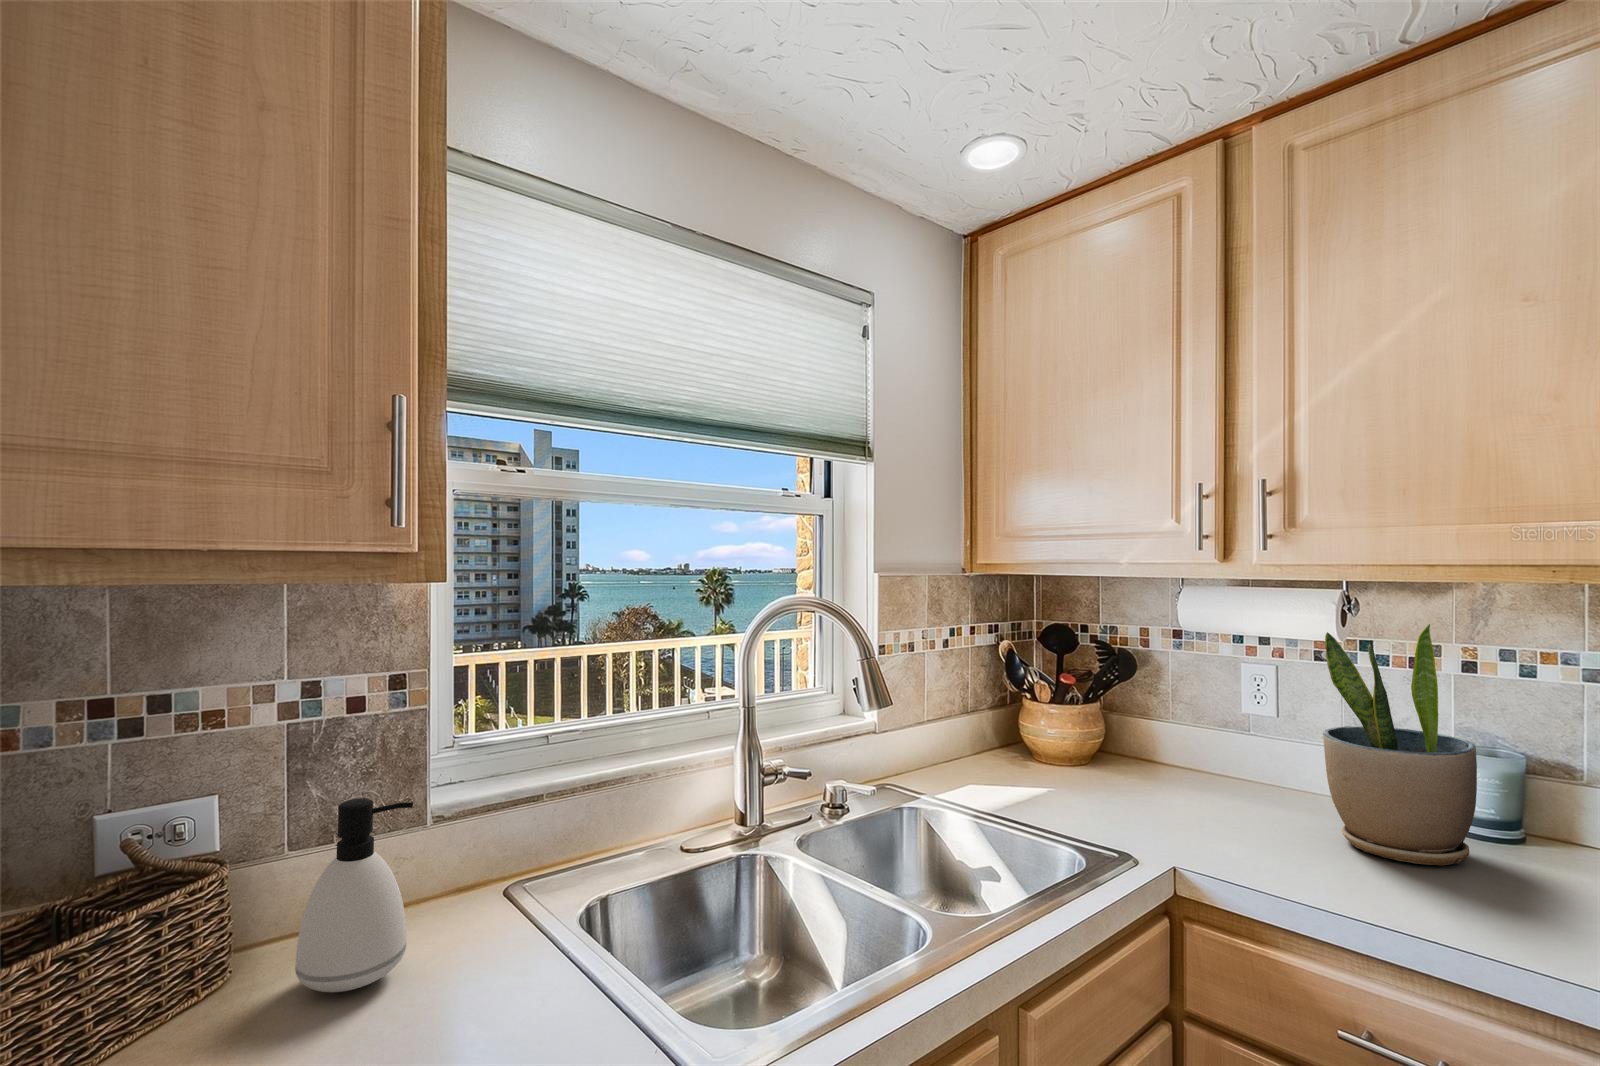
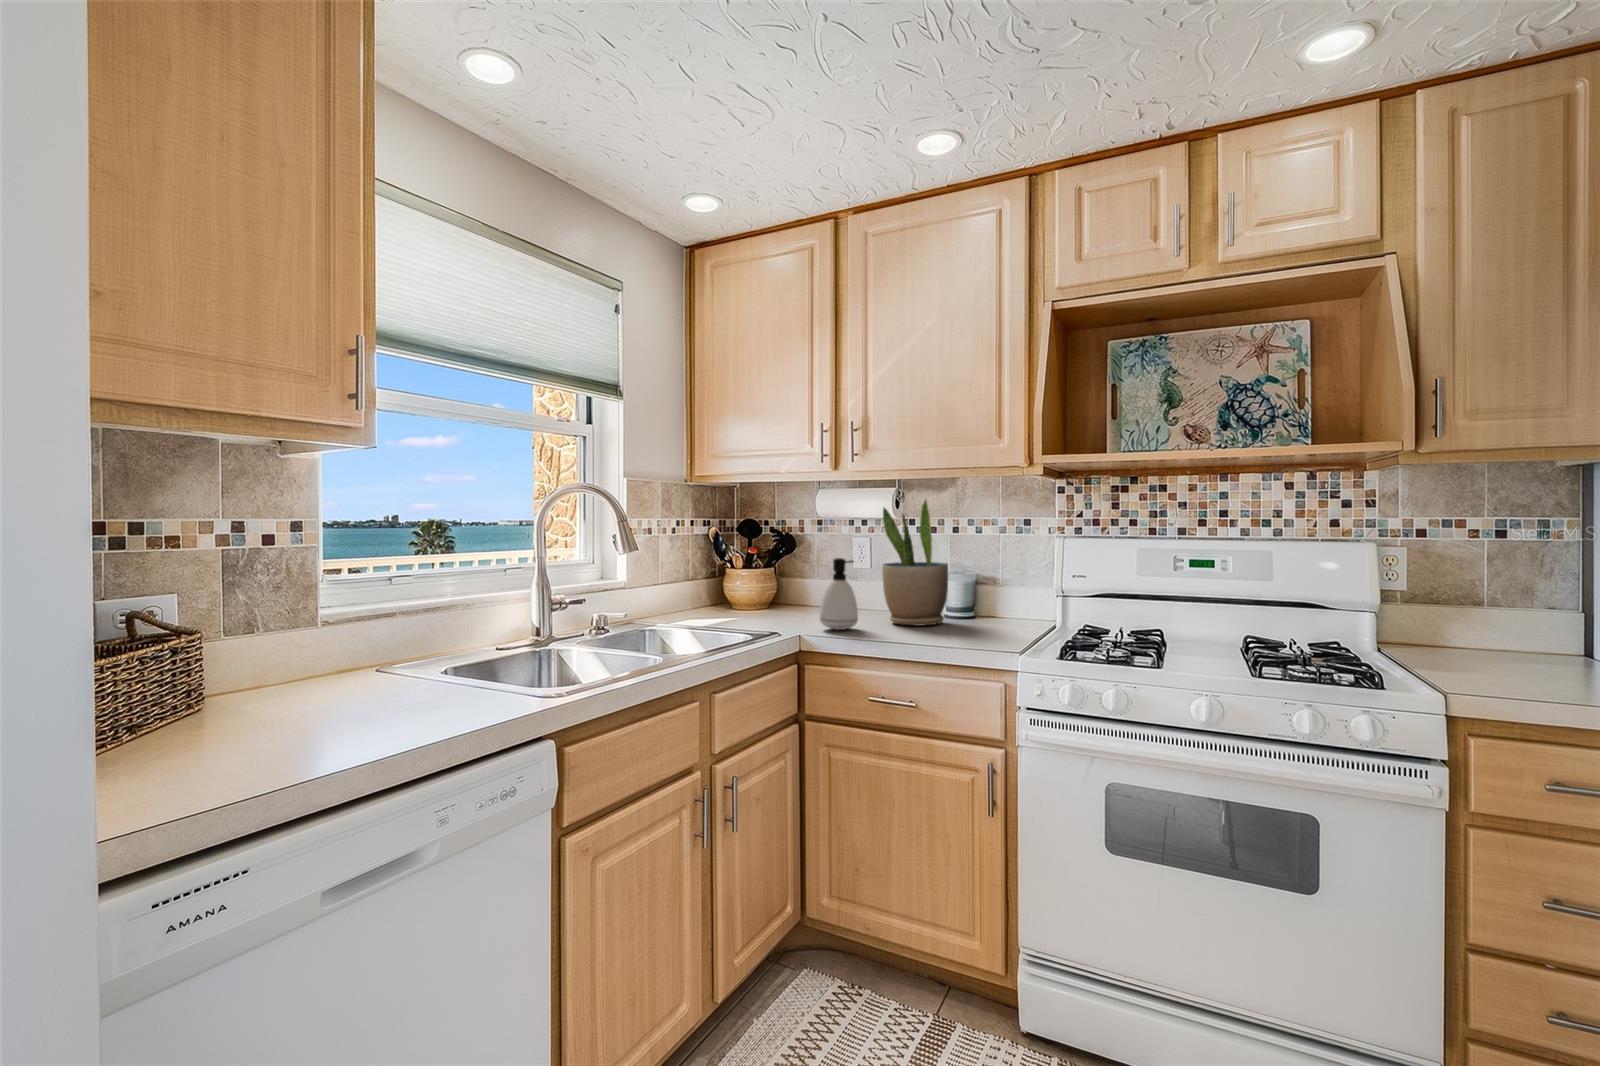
soap dispenser: present [295,798,413,992] -> present [820,558,858,630]

